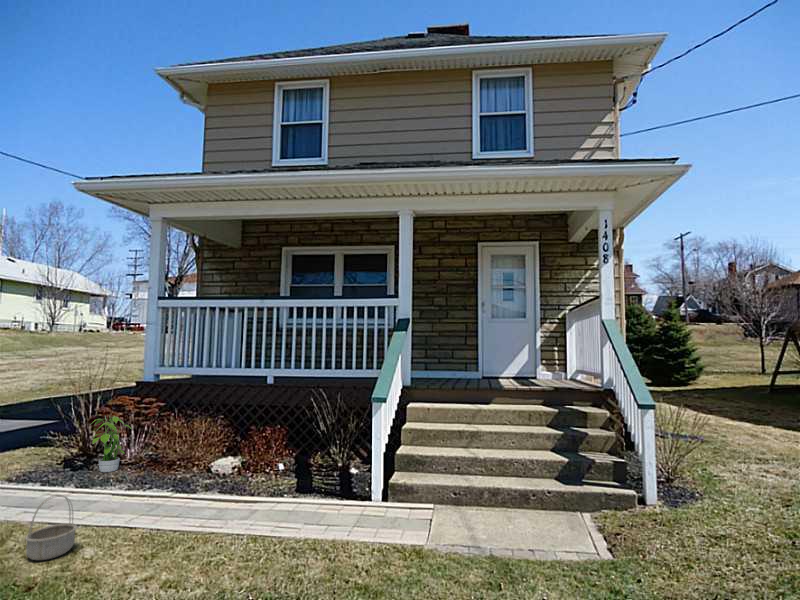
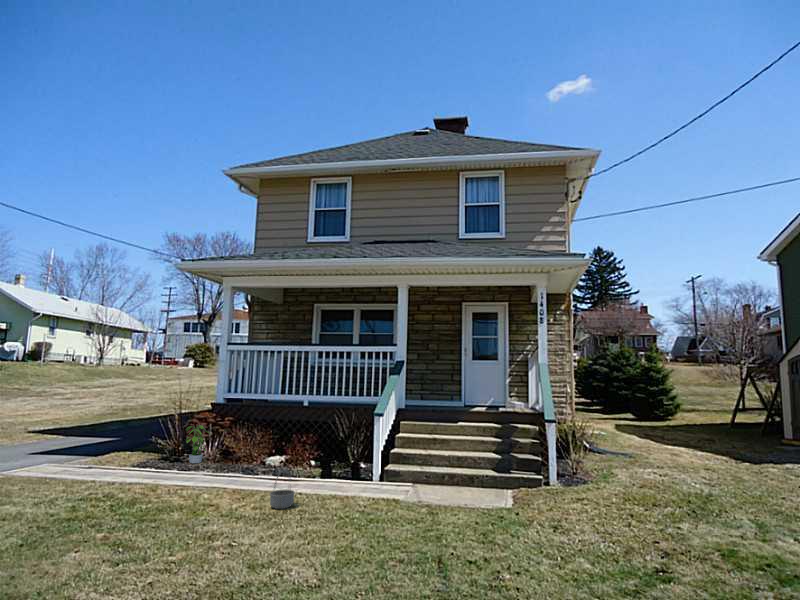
basket: present [25,495,77,560] -> present [270,471,295,509]

